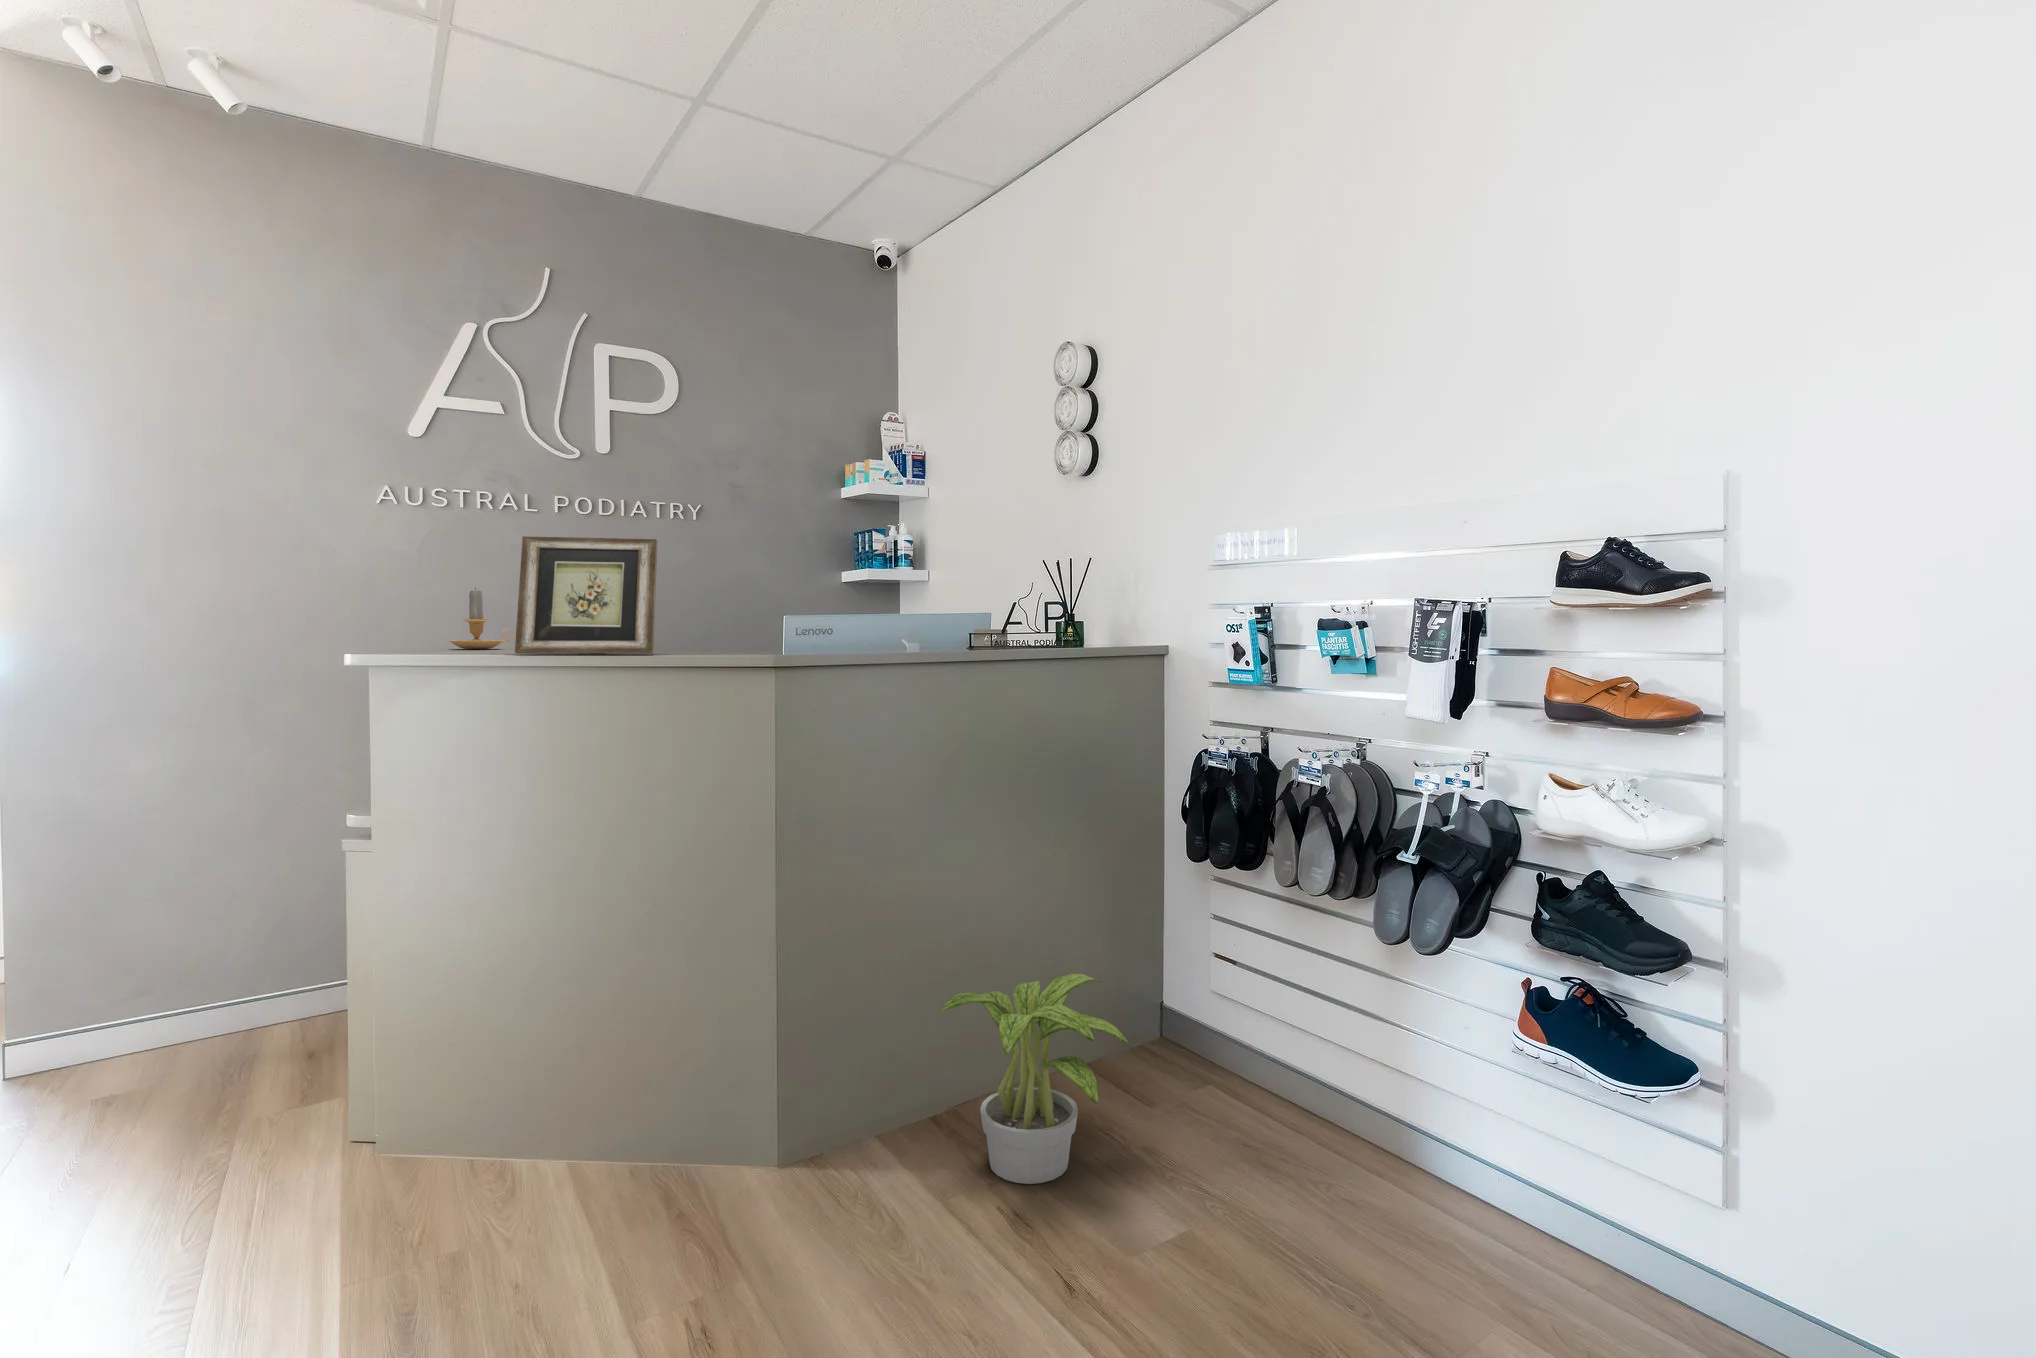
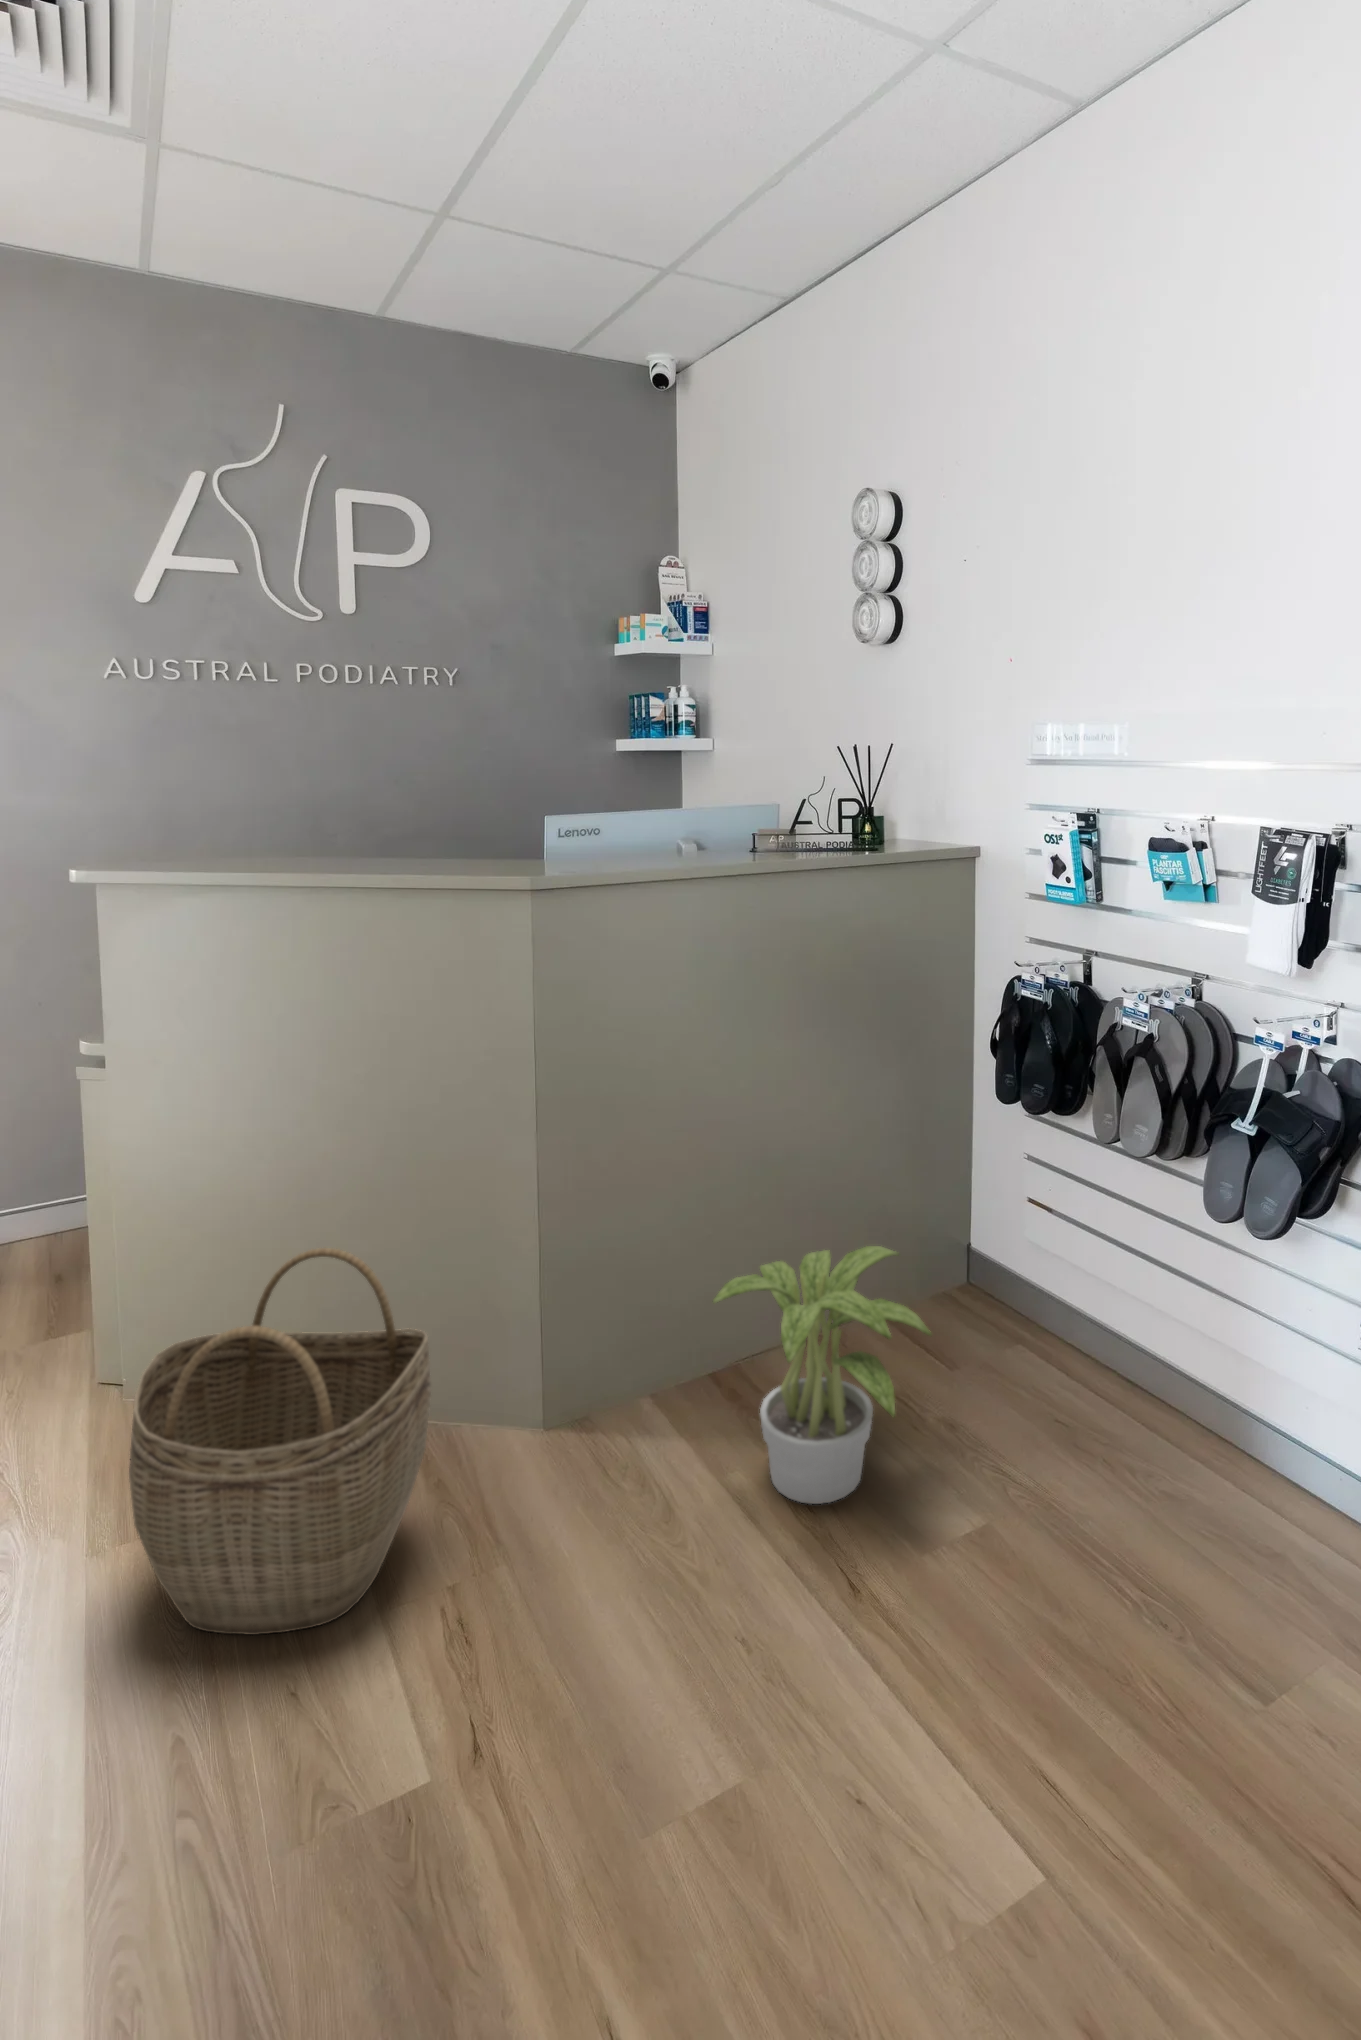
picture frame: present [515,536,657,654] -> none [229,731,398,867]
candle: present [450,589,514,649] -> none [159,776,235,848]
woven basket: none [454,961,701,1266] -> present [129,1248,431,1635]

